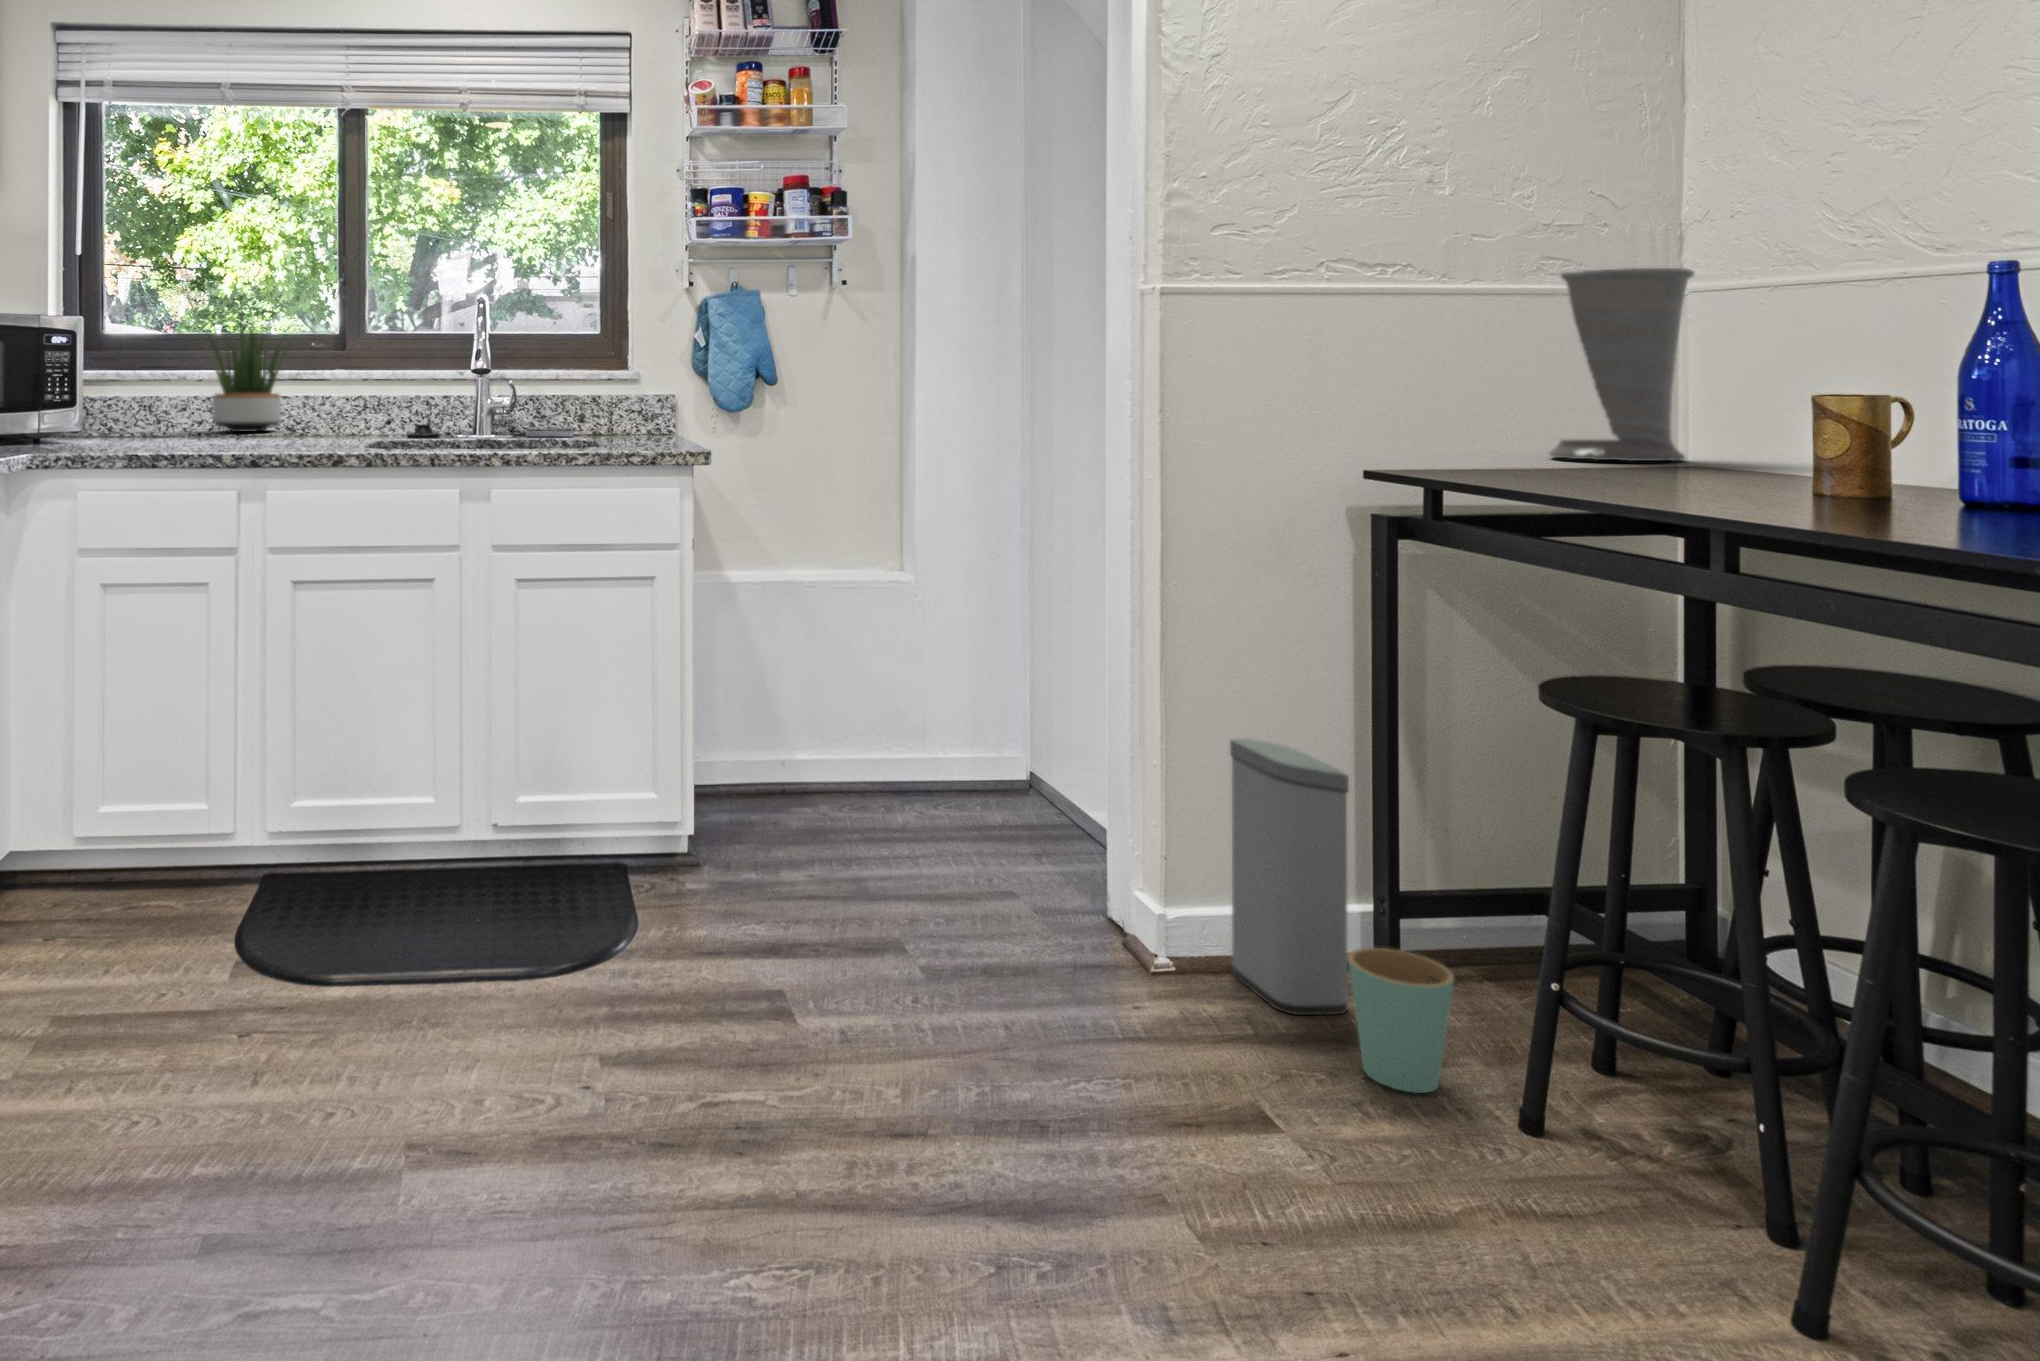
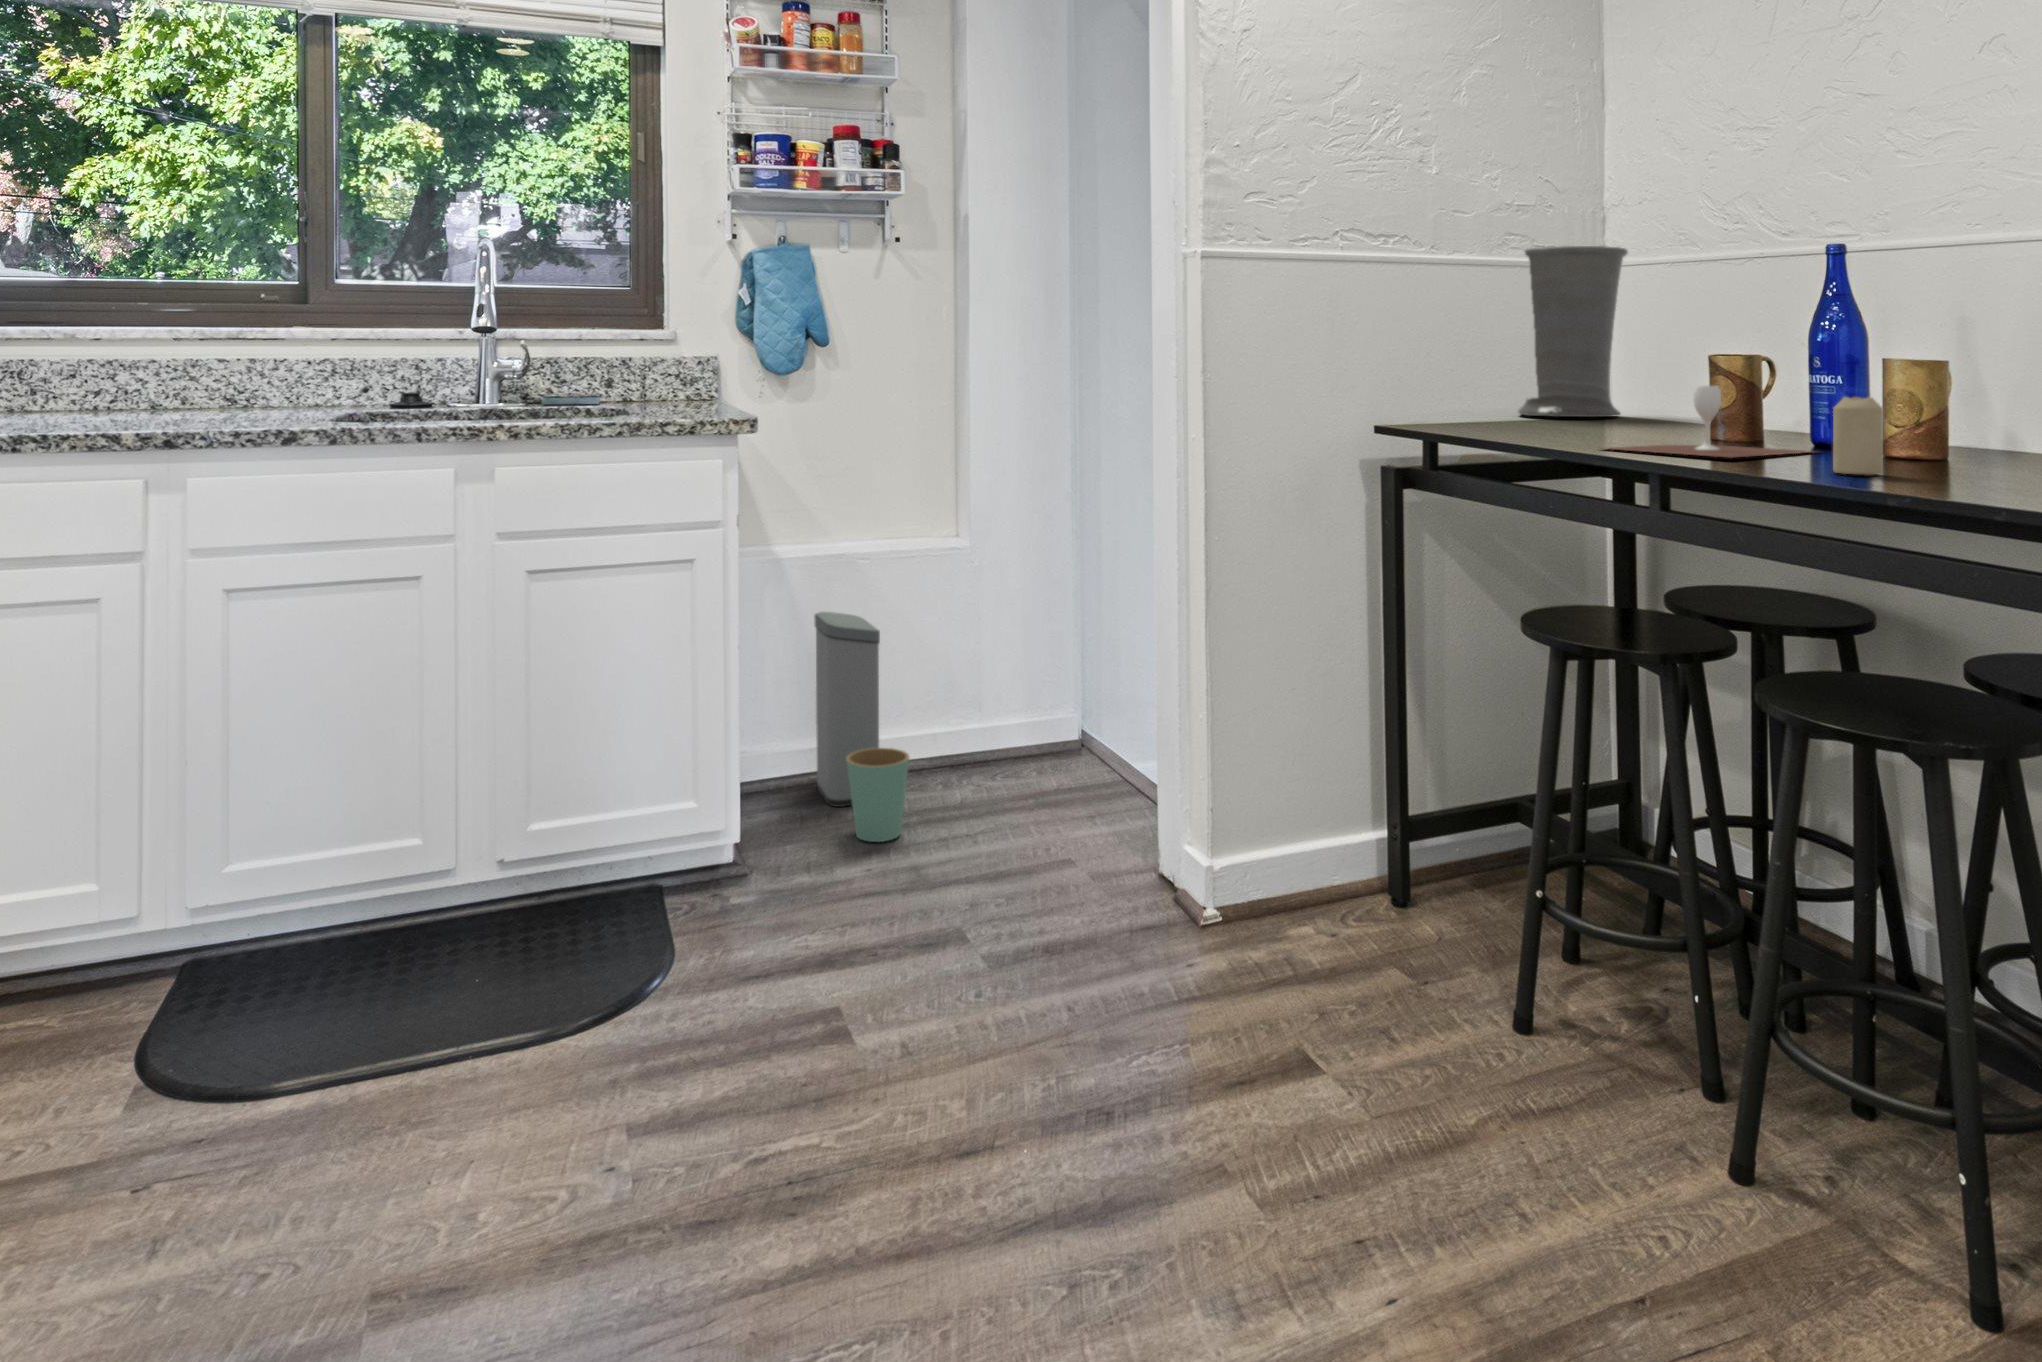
potted plant: present [209,322,291,432] -> none [99,256,247,404]
wine glass: none [1626,425,1937,507] -> present [1611,386,1815,458]
candle: none [1929,439,2001,530] -> present [1833,397,1883,475]
trash can: present [1230,738,1454,1093] -> present [814,612,910,842]

